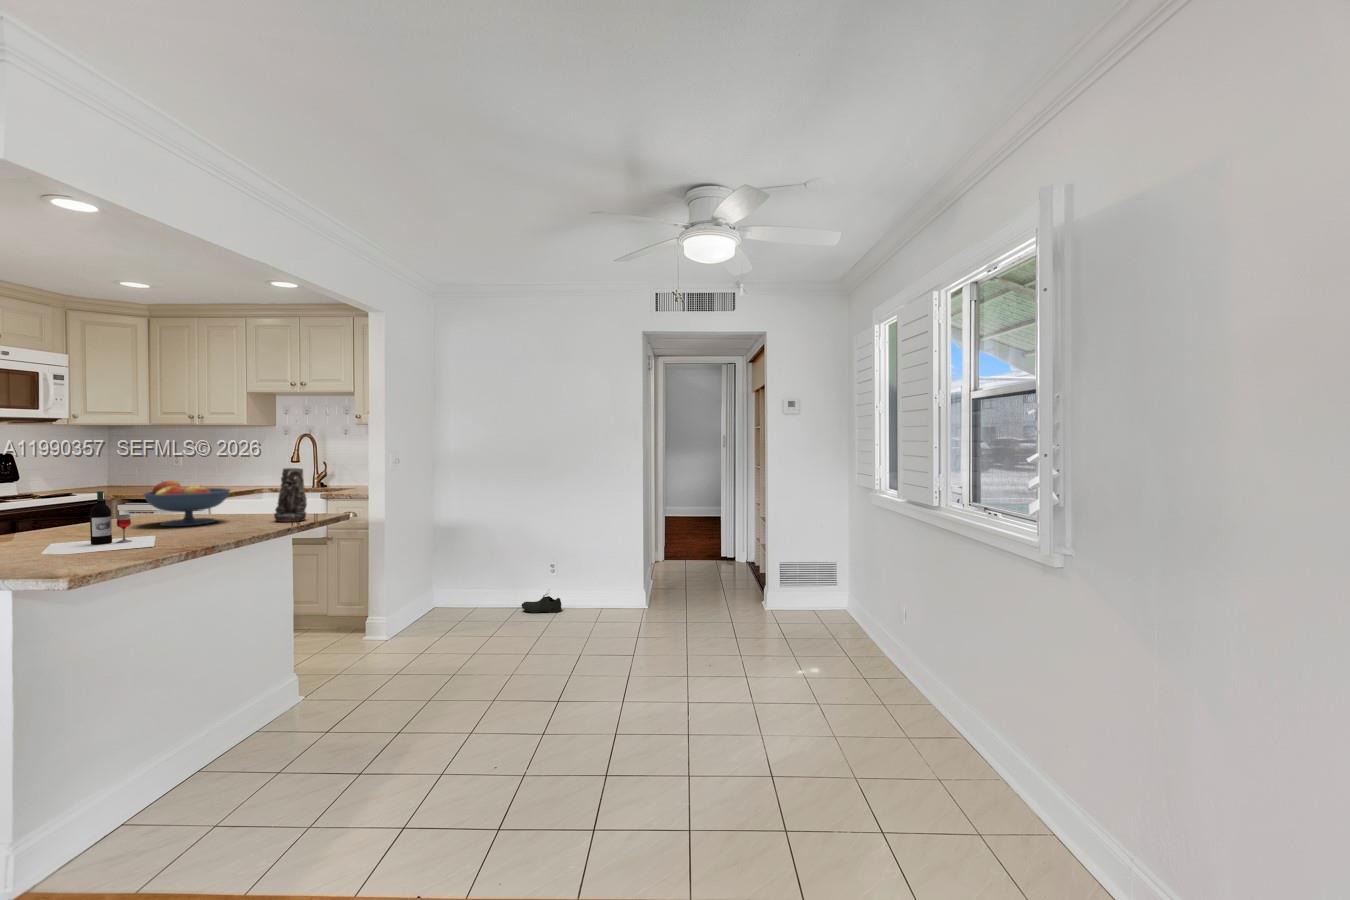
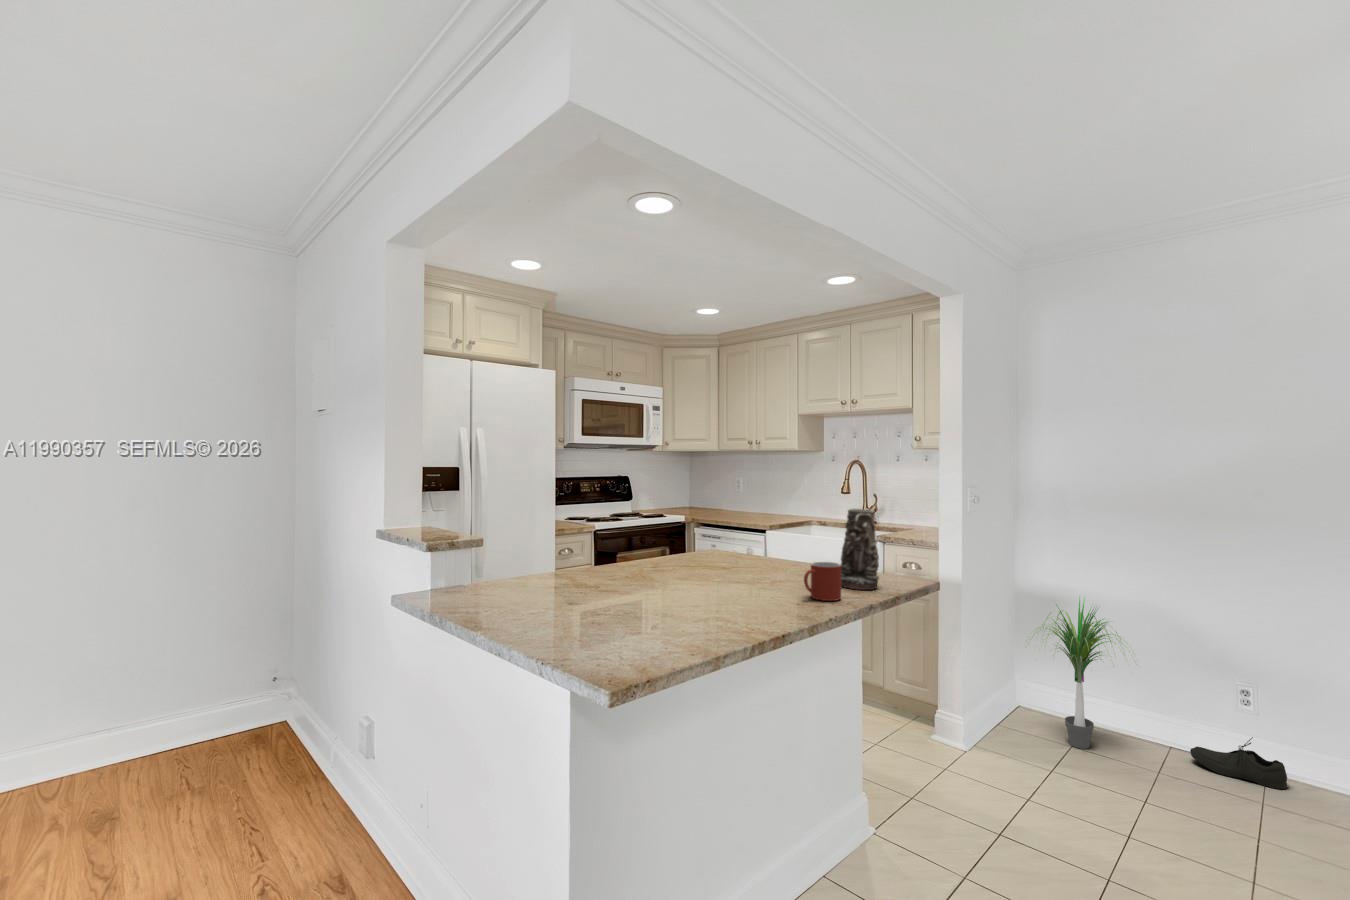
fruit bowl: present [143,480,230,526] -> none [696,516,785,578]
wine bottle: present [41,491,155,554] -> none [574,534,701,624]
mug: none [246,503,276,528] -> present [804,562,841,601]
potted plant: none [429,519,497,619] -> present [1032,597,1123,749]

